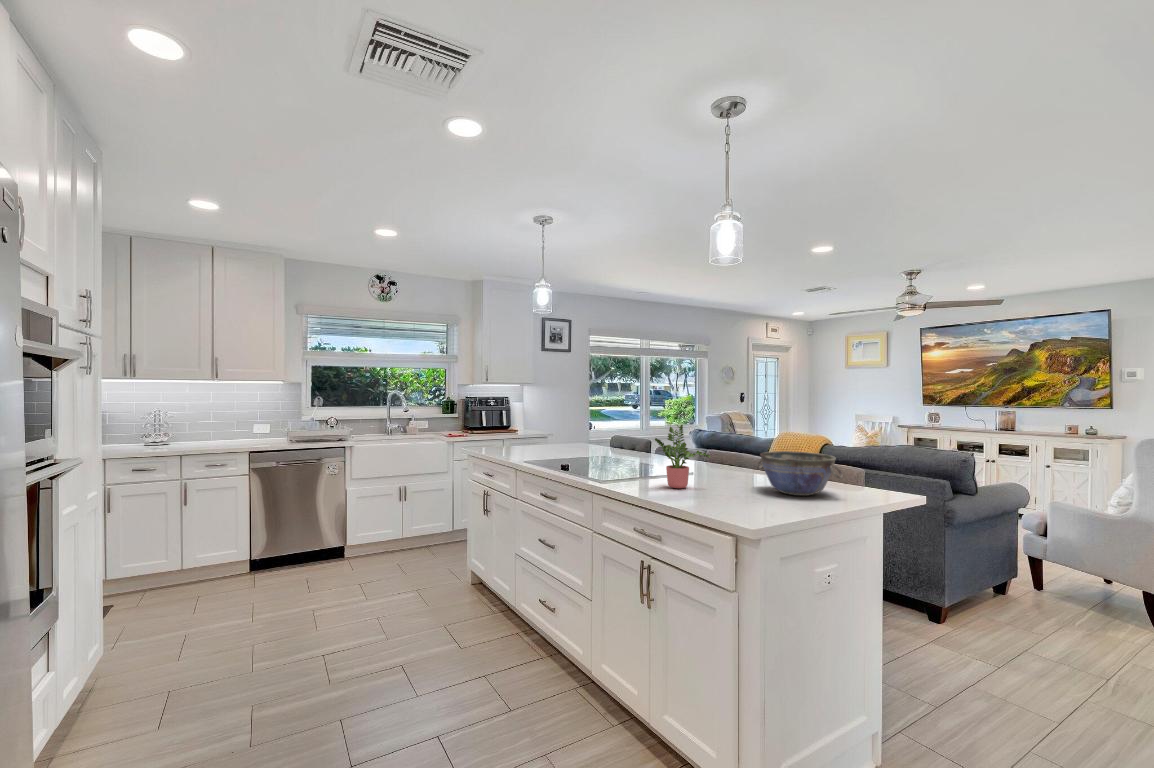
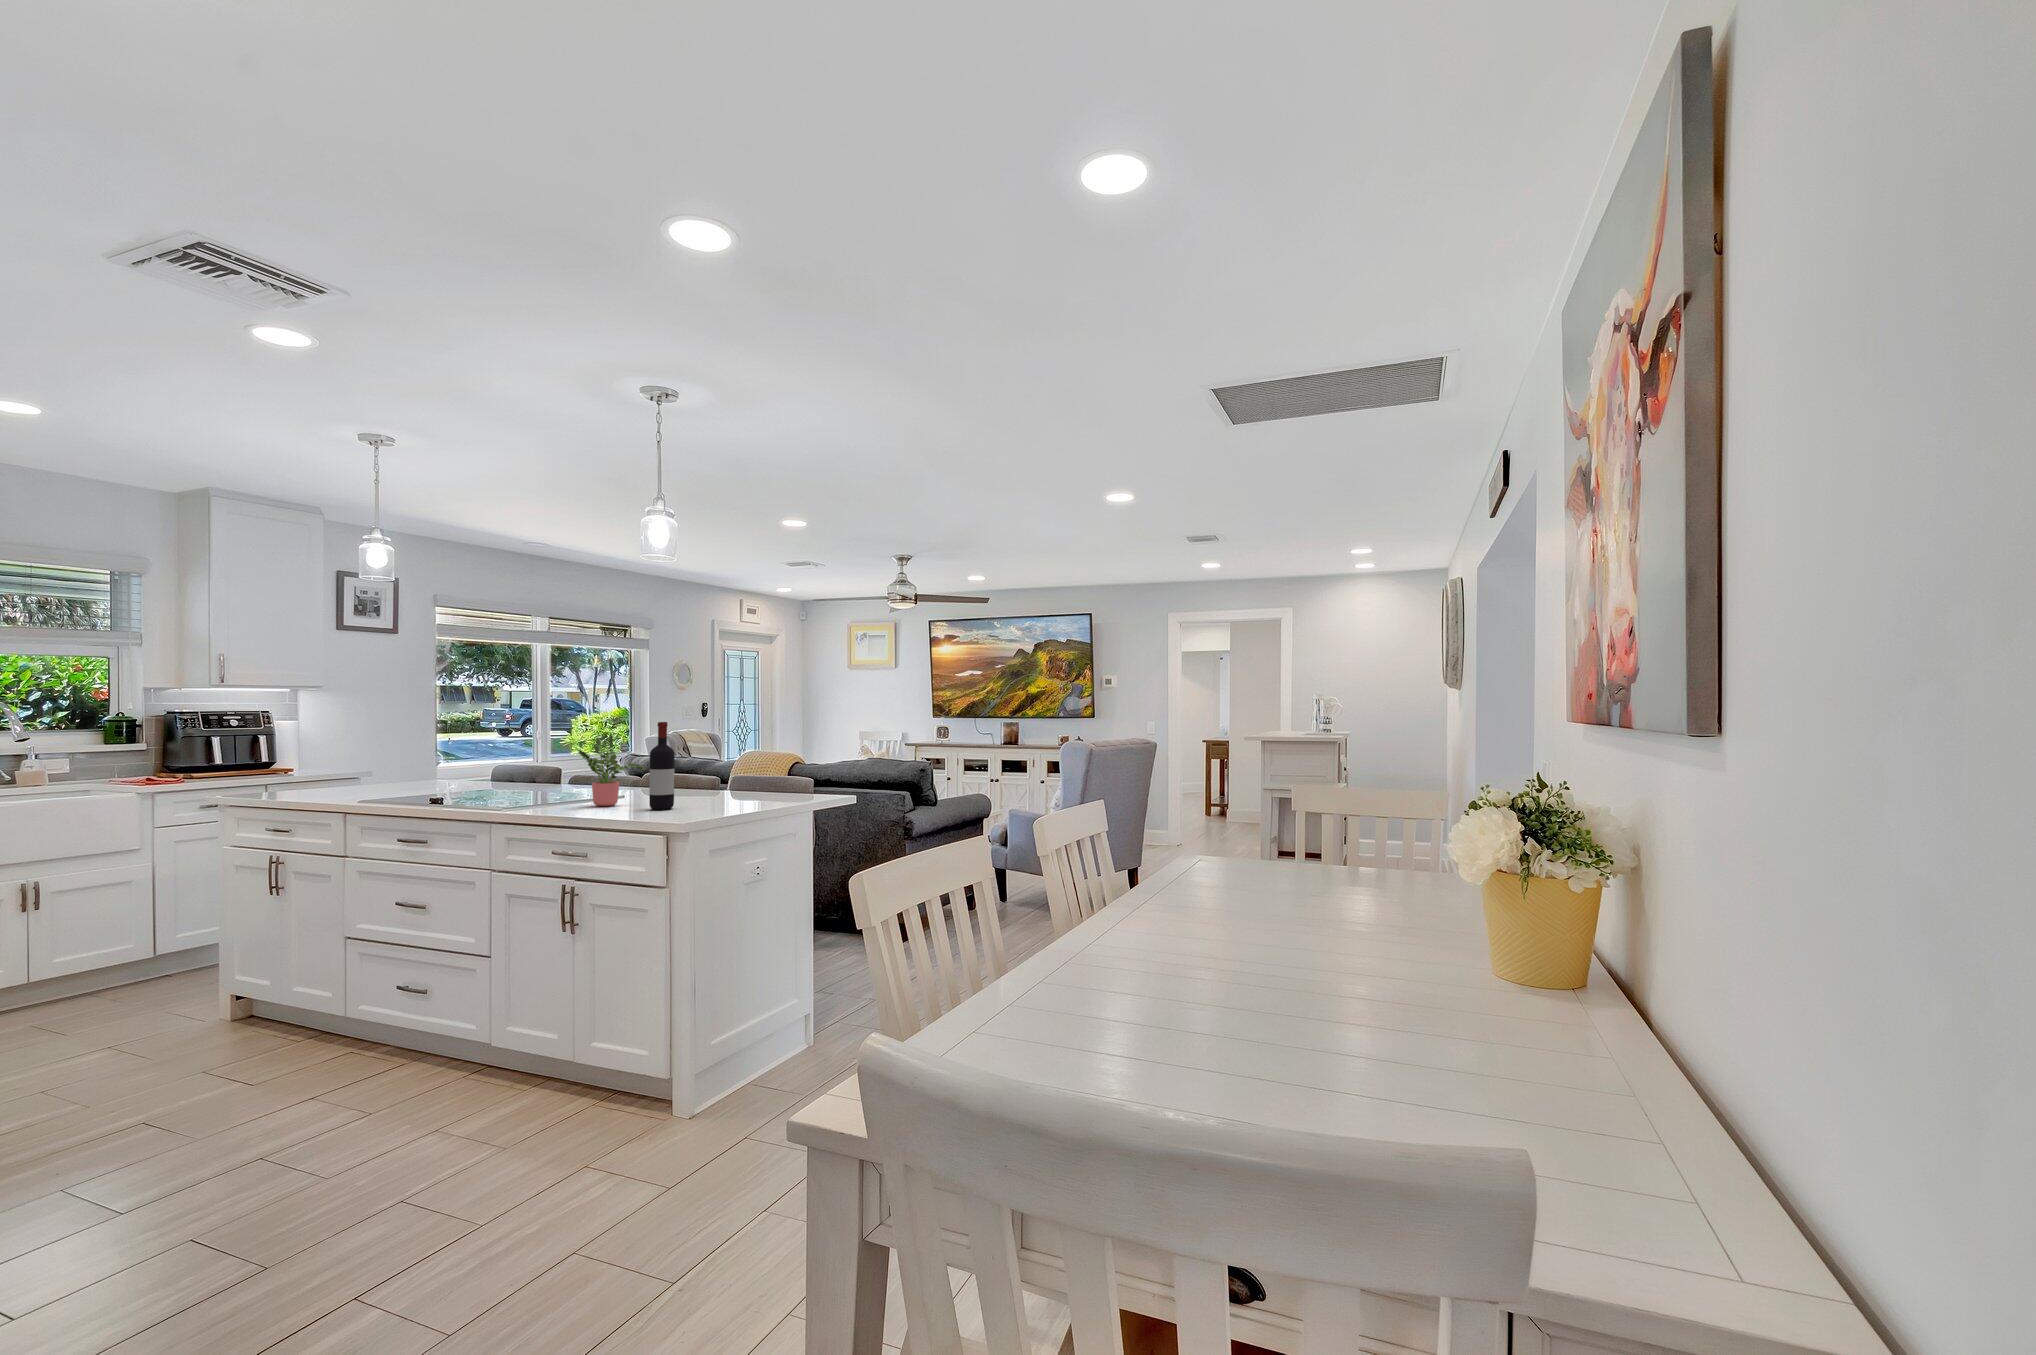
wine bottle: none [716,415,739,501] -> present [649,722,675,810]
bowl: present [756,451,843,496] -> none [696,760,777,802]

